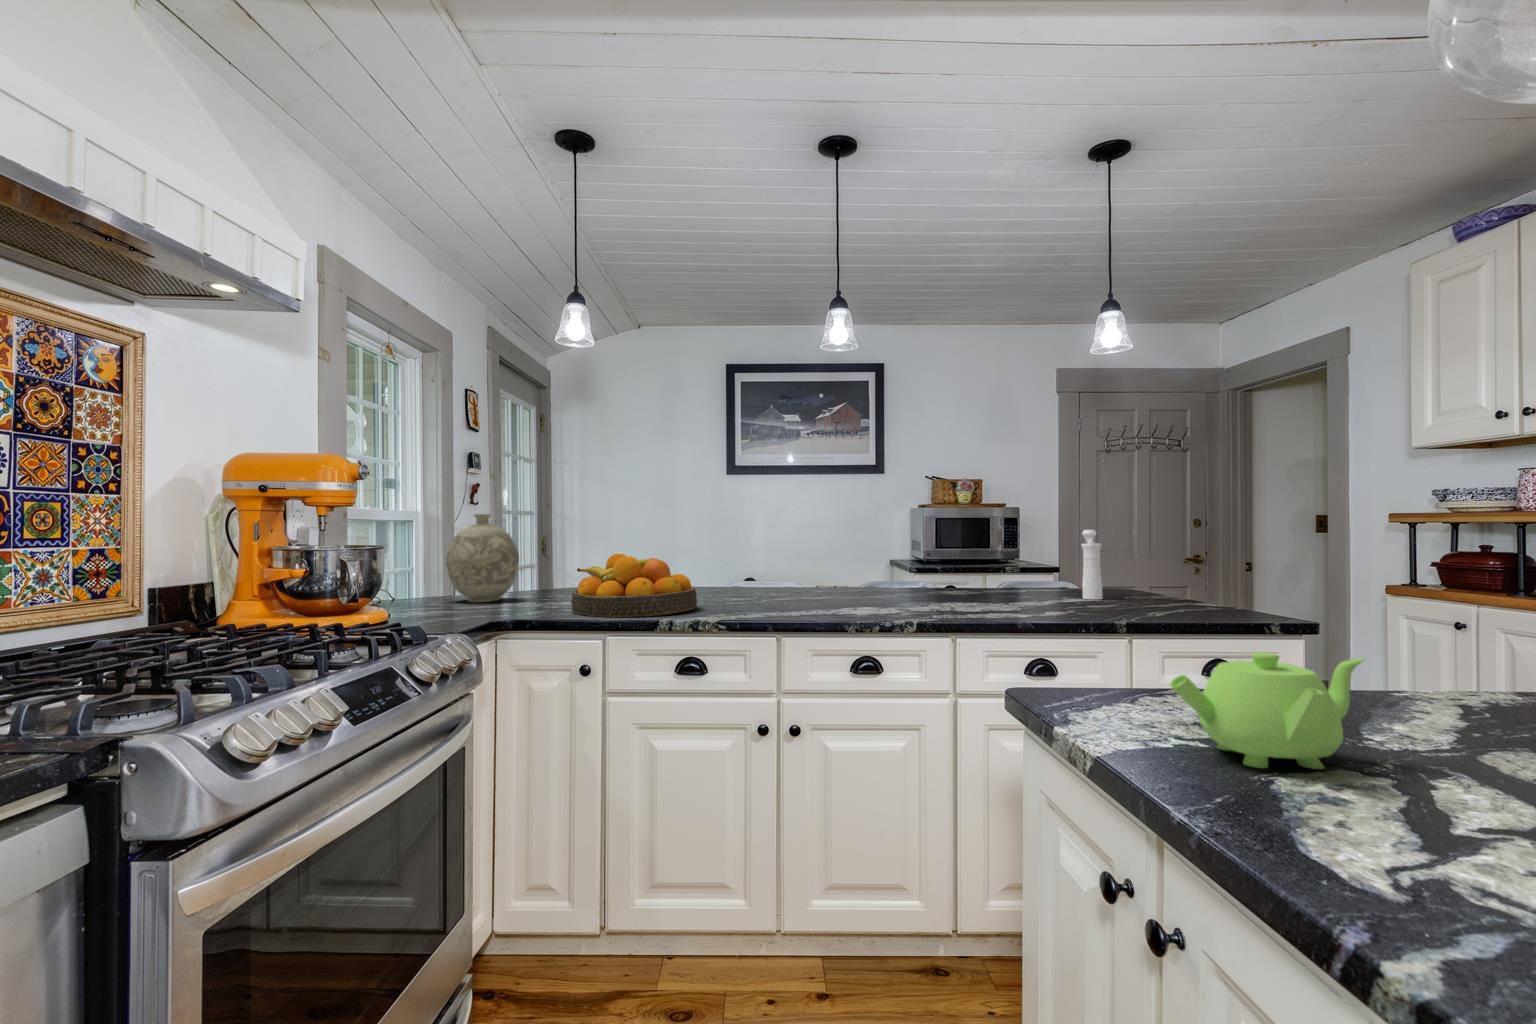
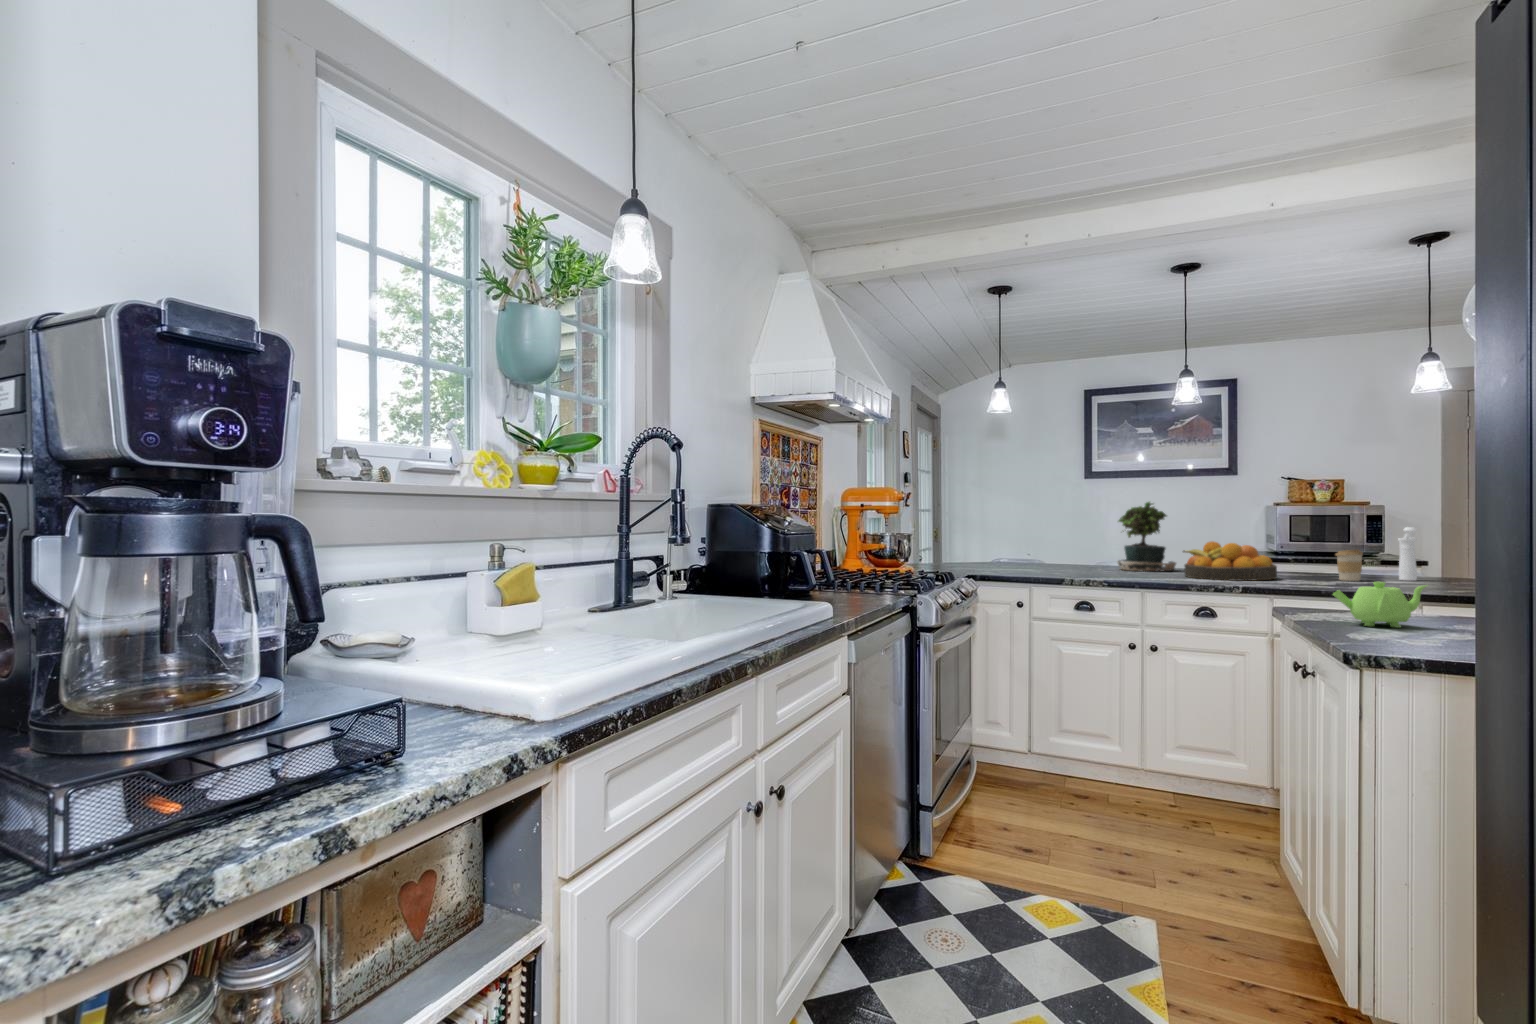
potted plant: none [724,494,826,596] -> present [1117,502,1176,571]
decorative vase: present [446,514,519,602] -> none [918,515,961,569]
fruit bowl: present [571,554,697,617] -> present [1184,541,1277,581]
coffee cup: none [1019,560,1051,604] -> present [1336,550,1363,581]

